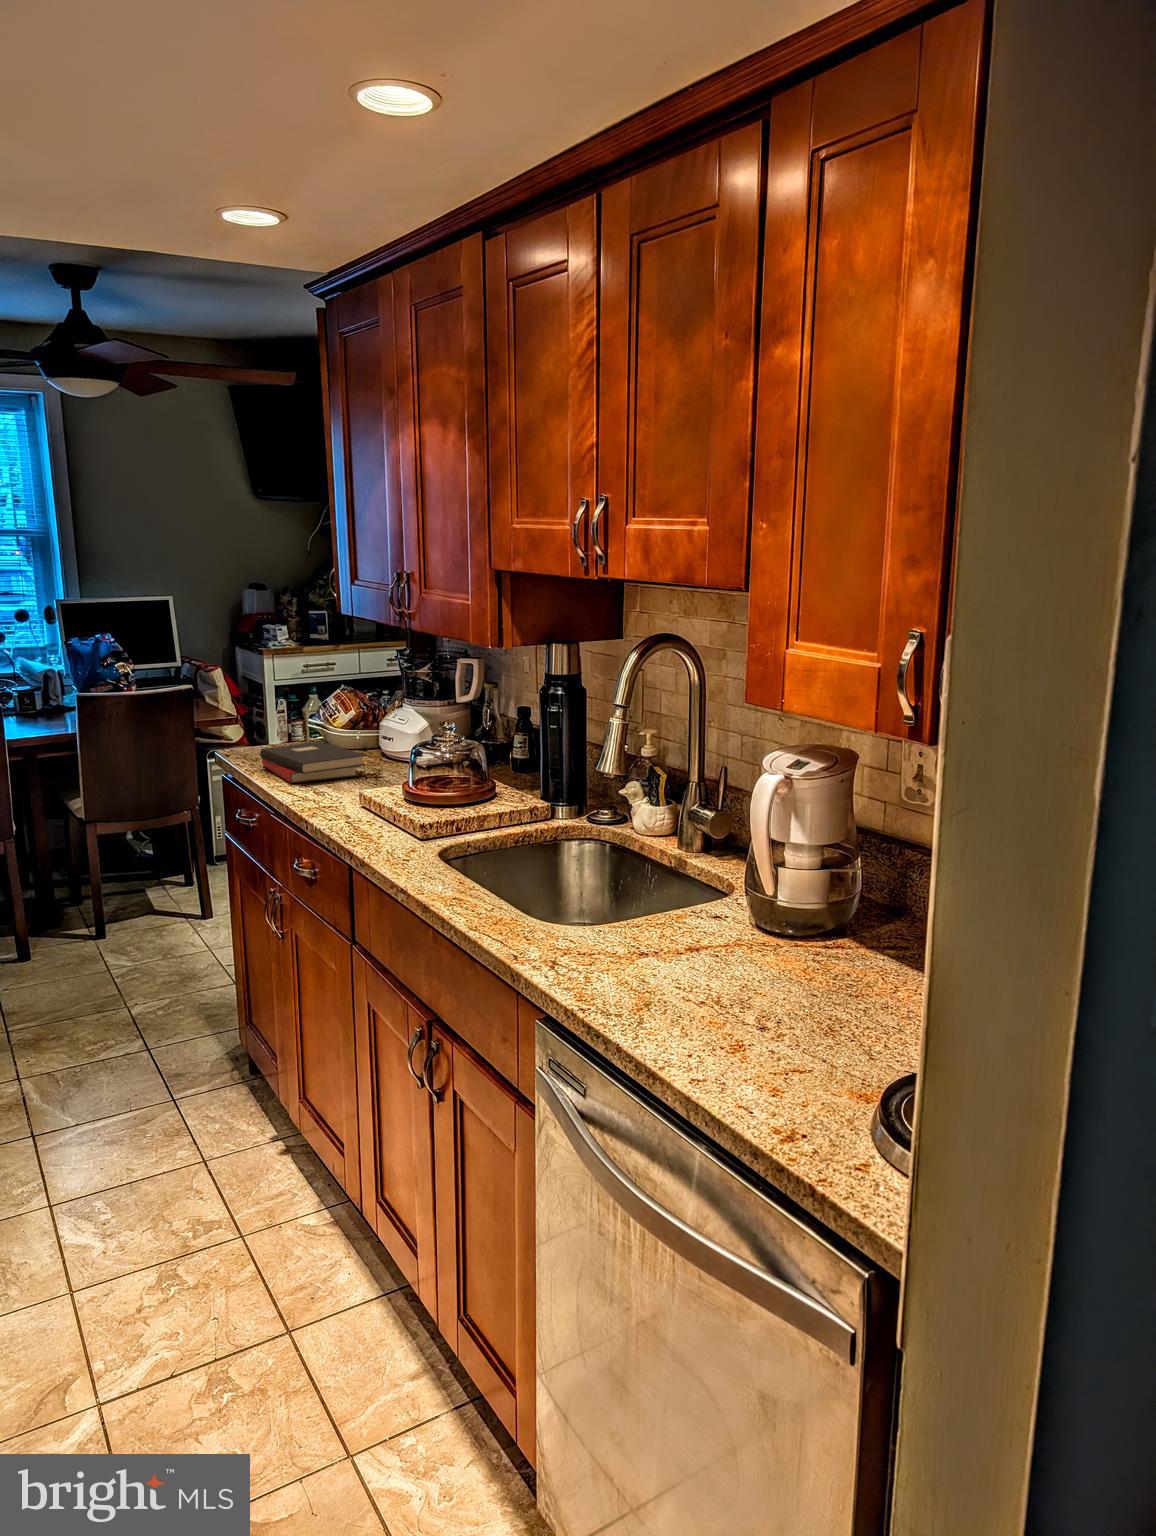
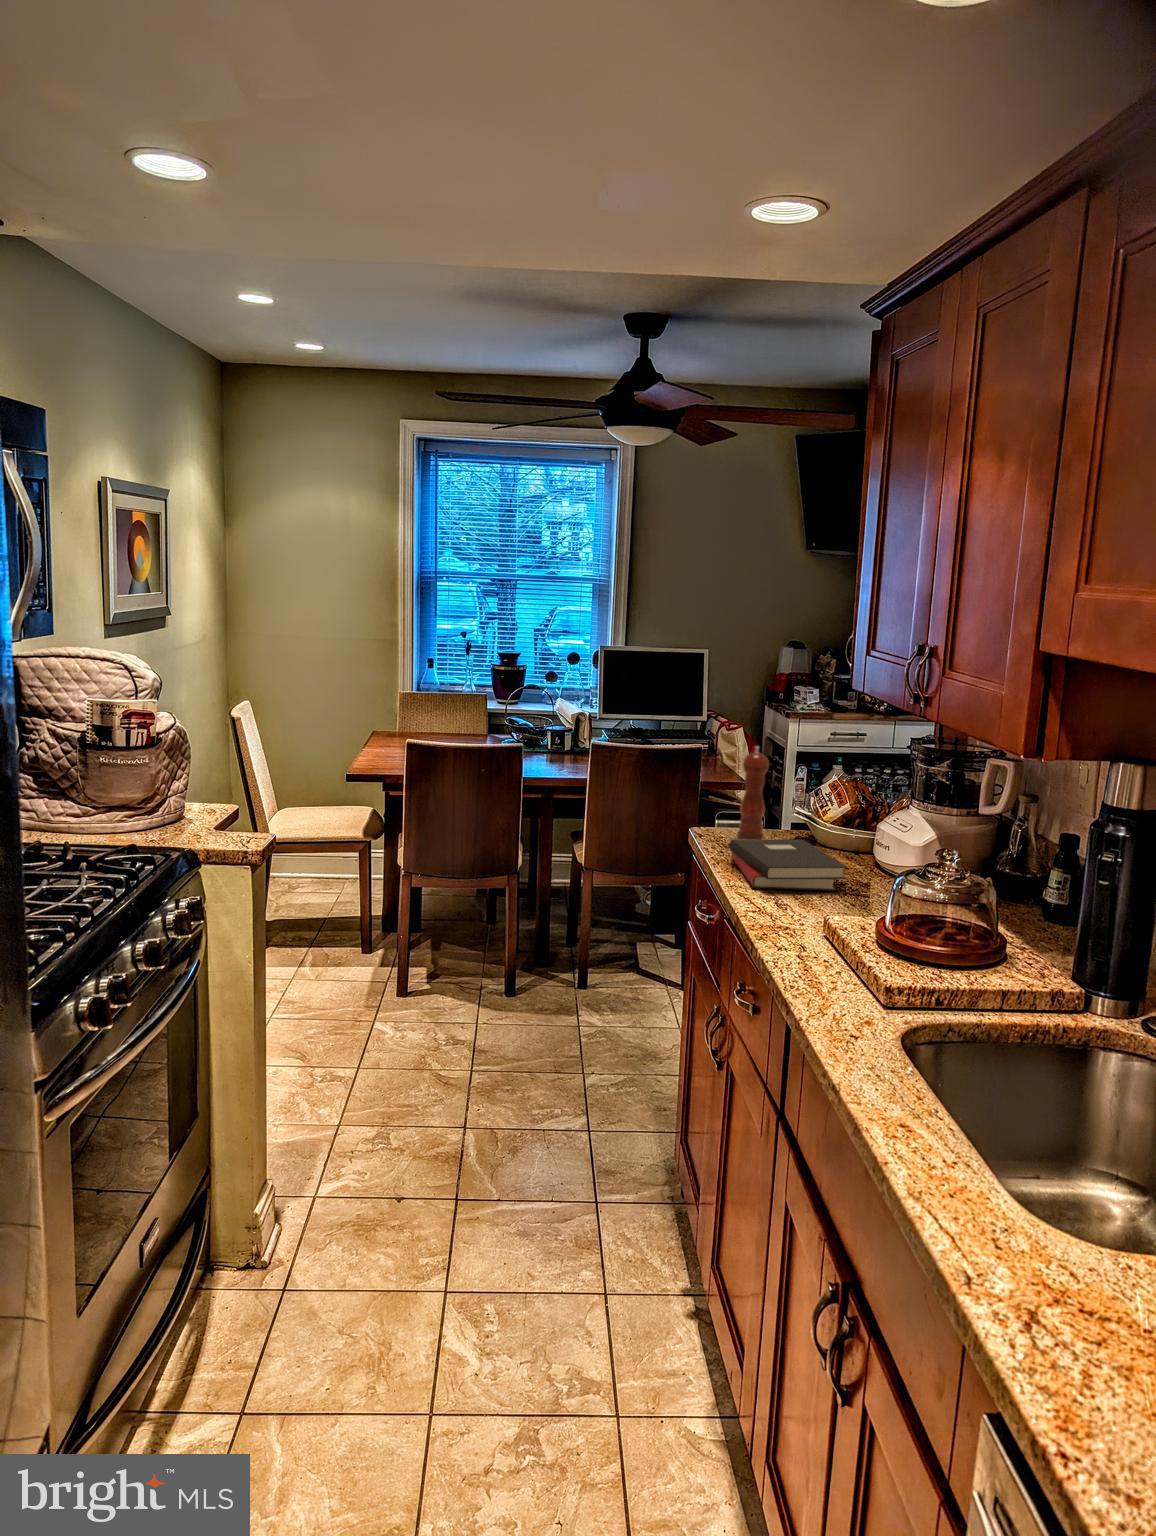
pepper mill: none [258,667,285,756] -> present [737,746,769,840]

